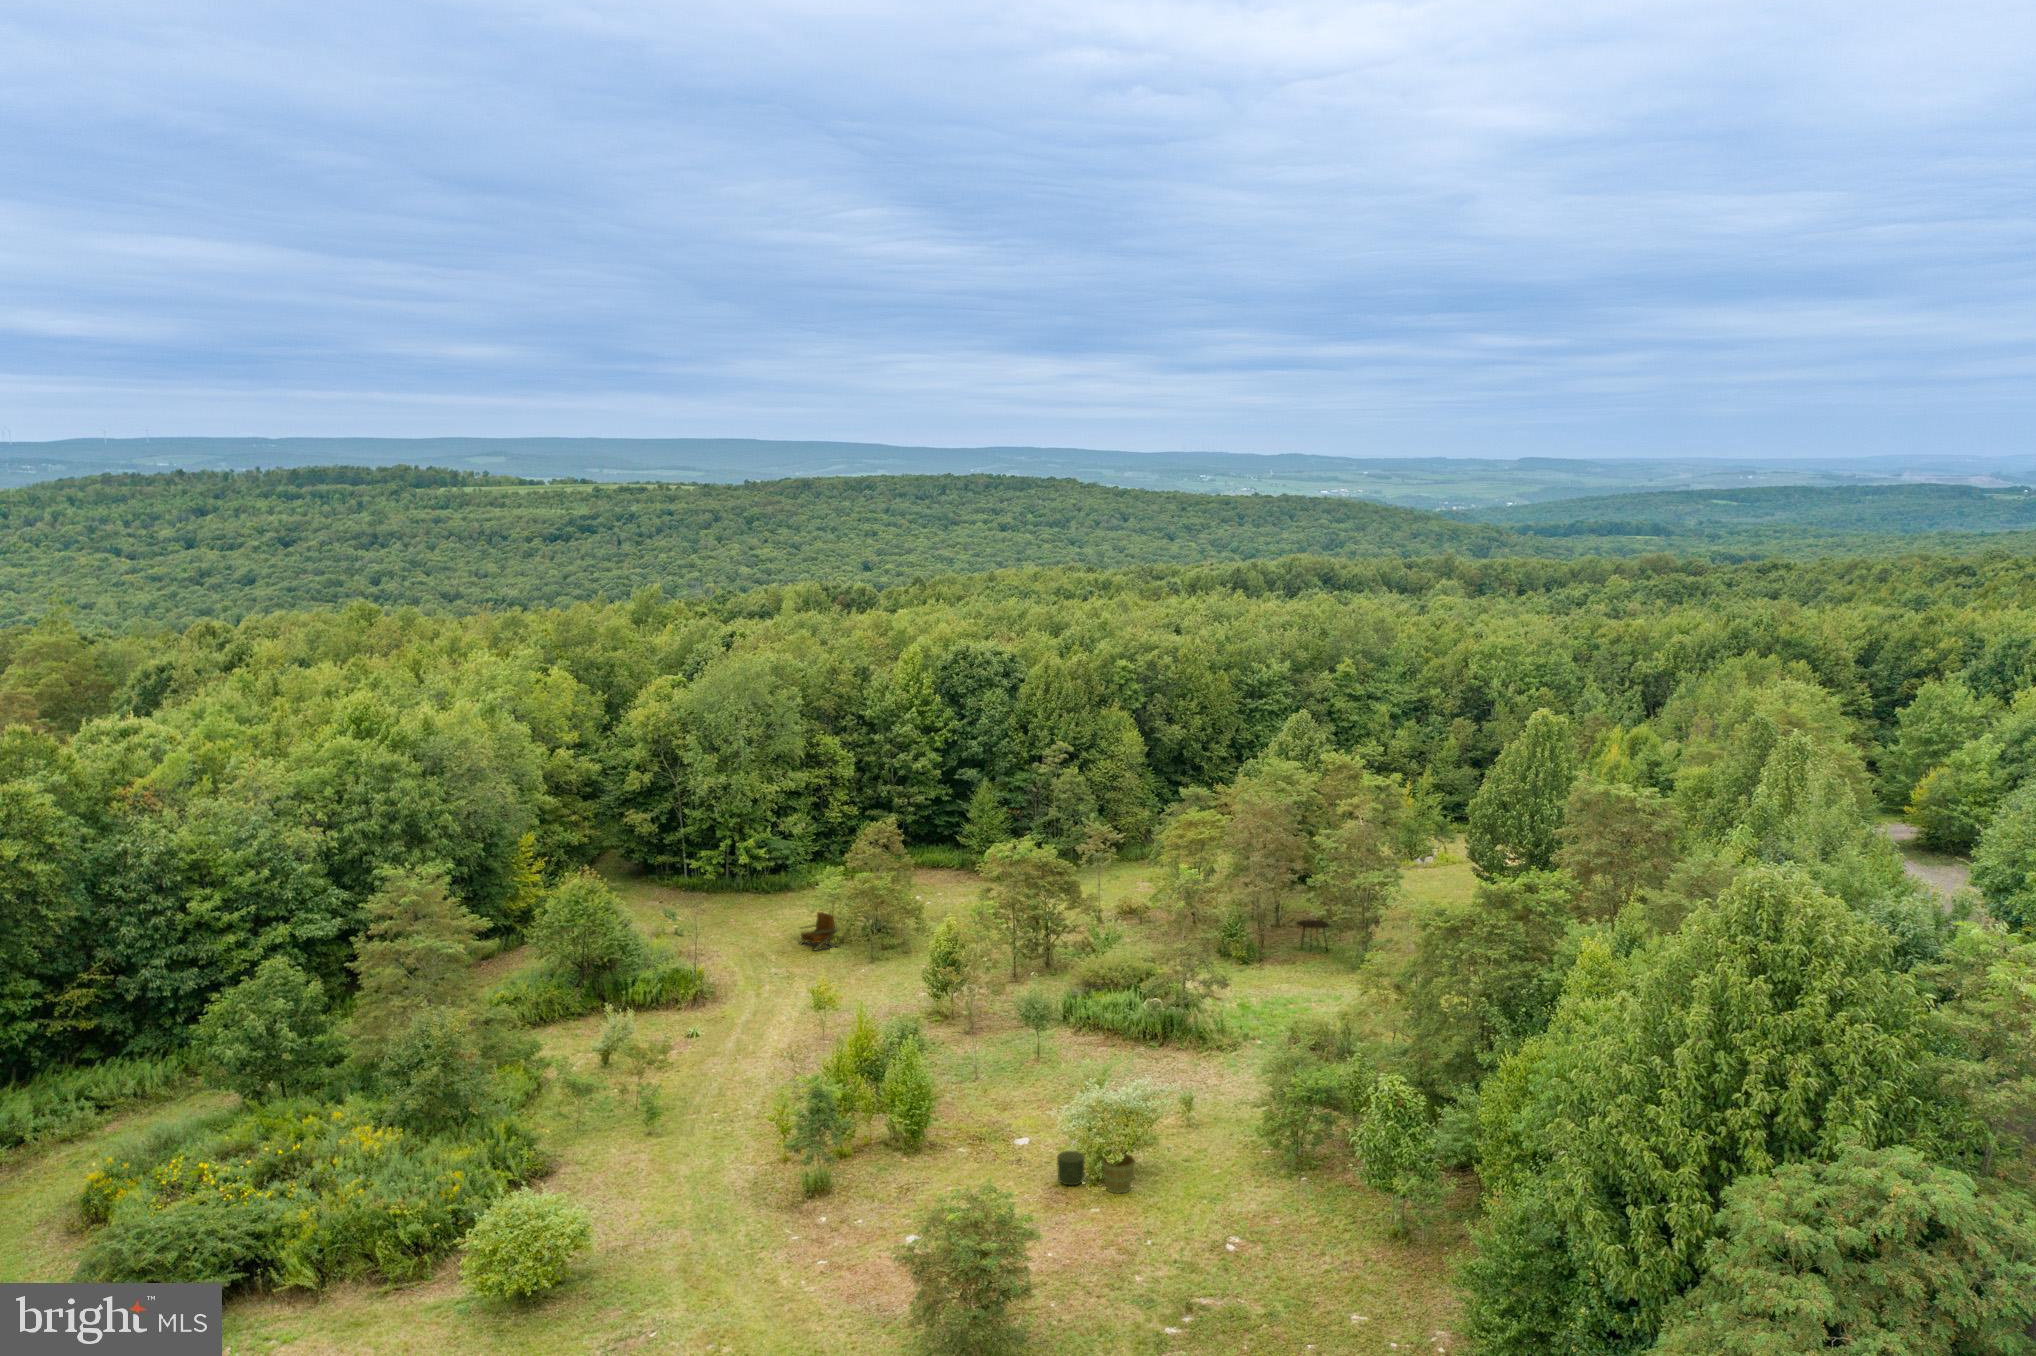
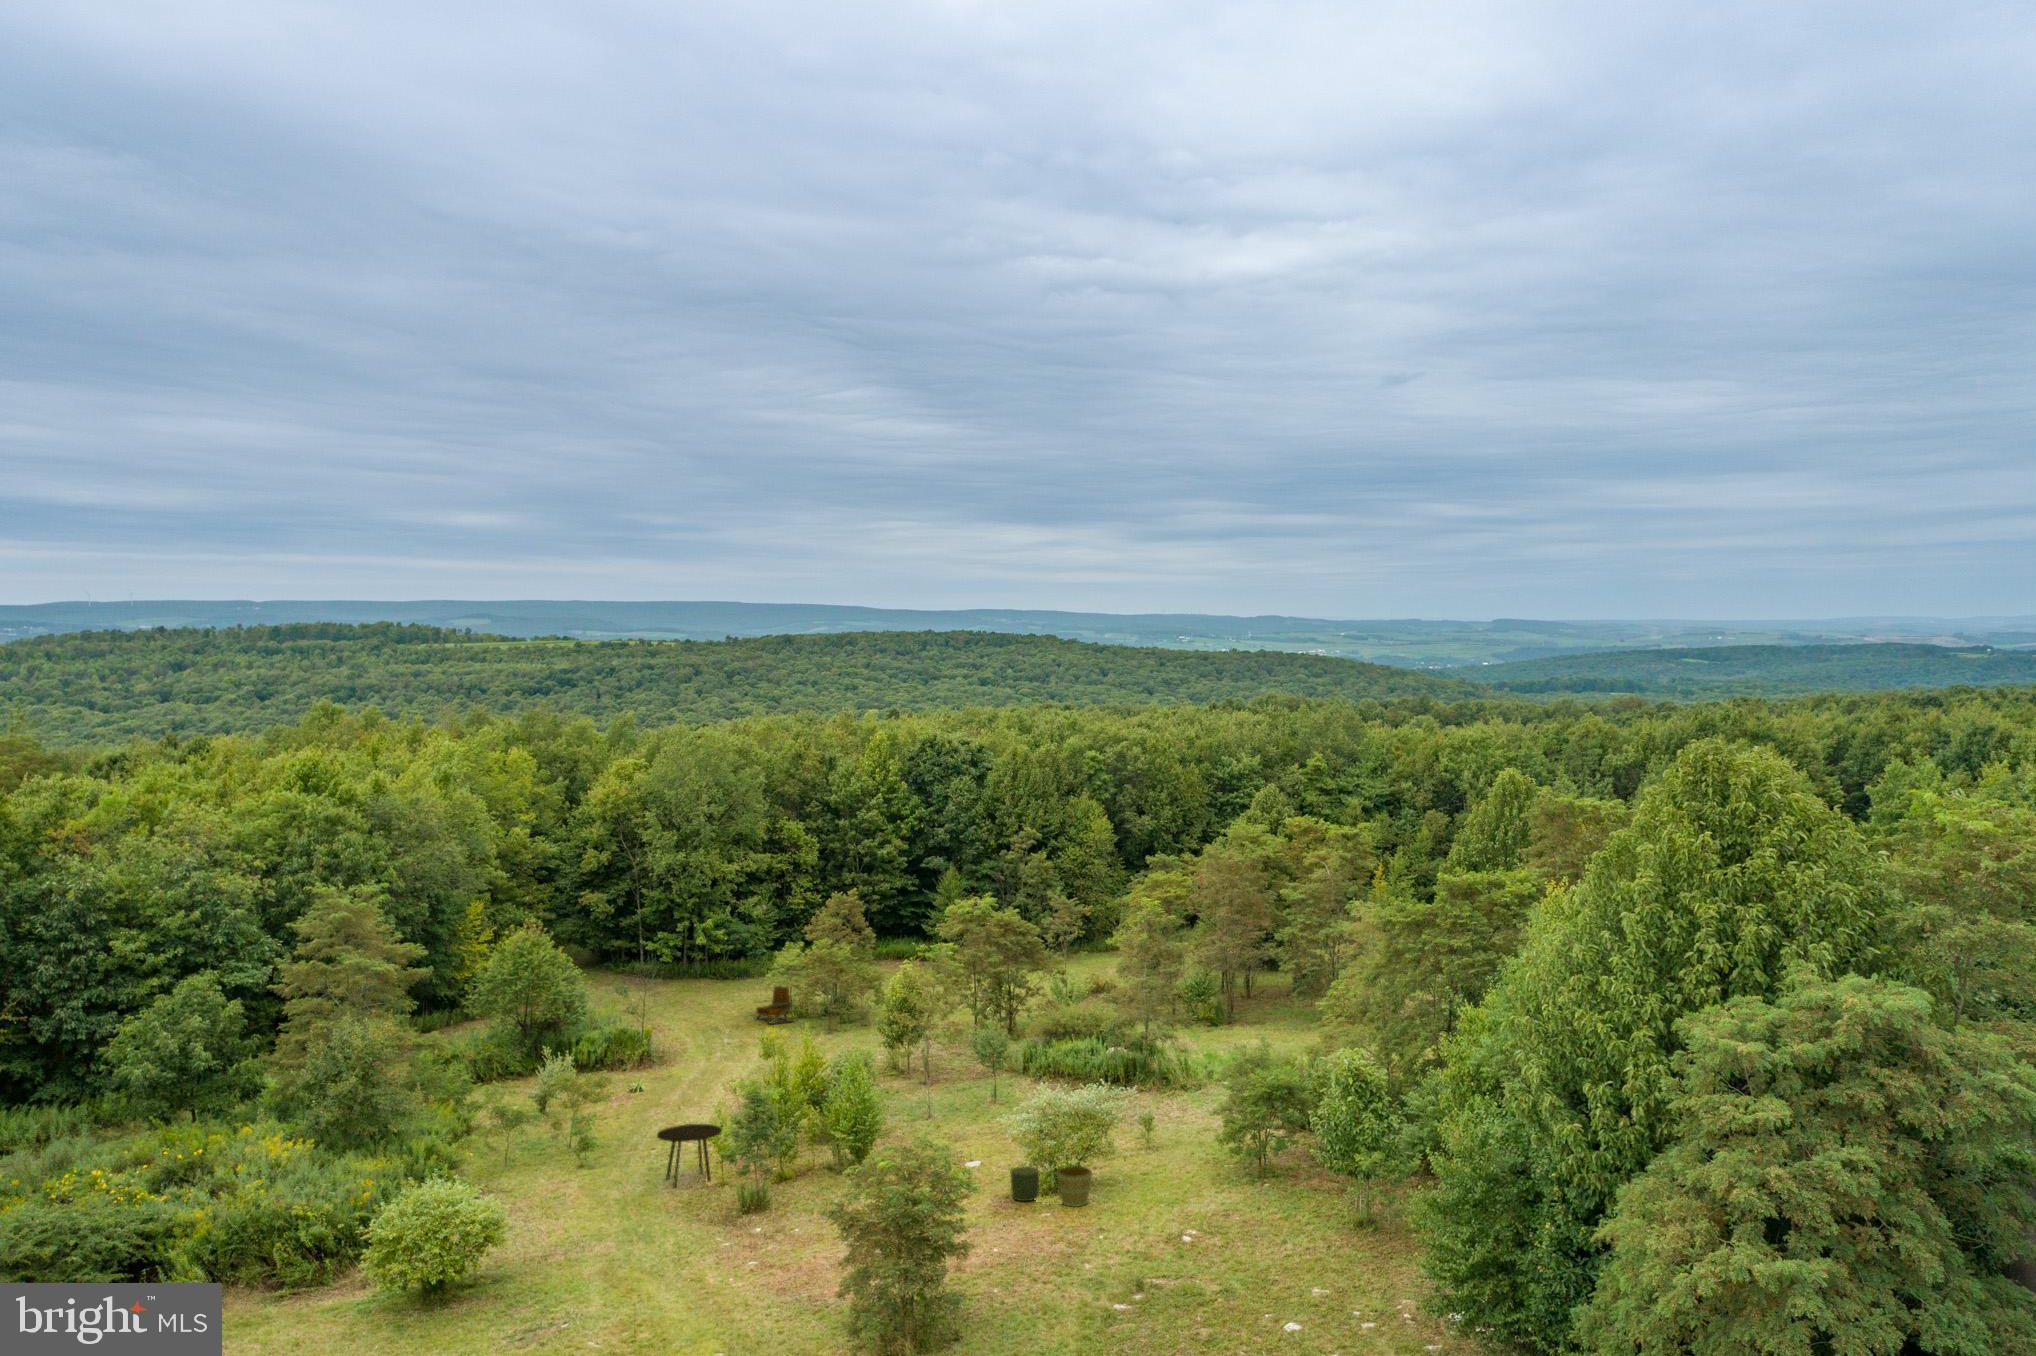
dining table: present [1297,920,1330,950] -> present [657,1124,722,1187]

